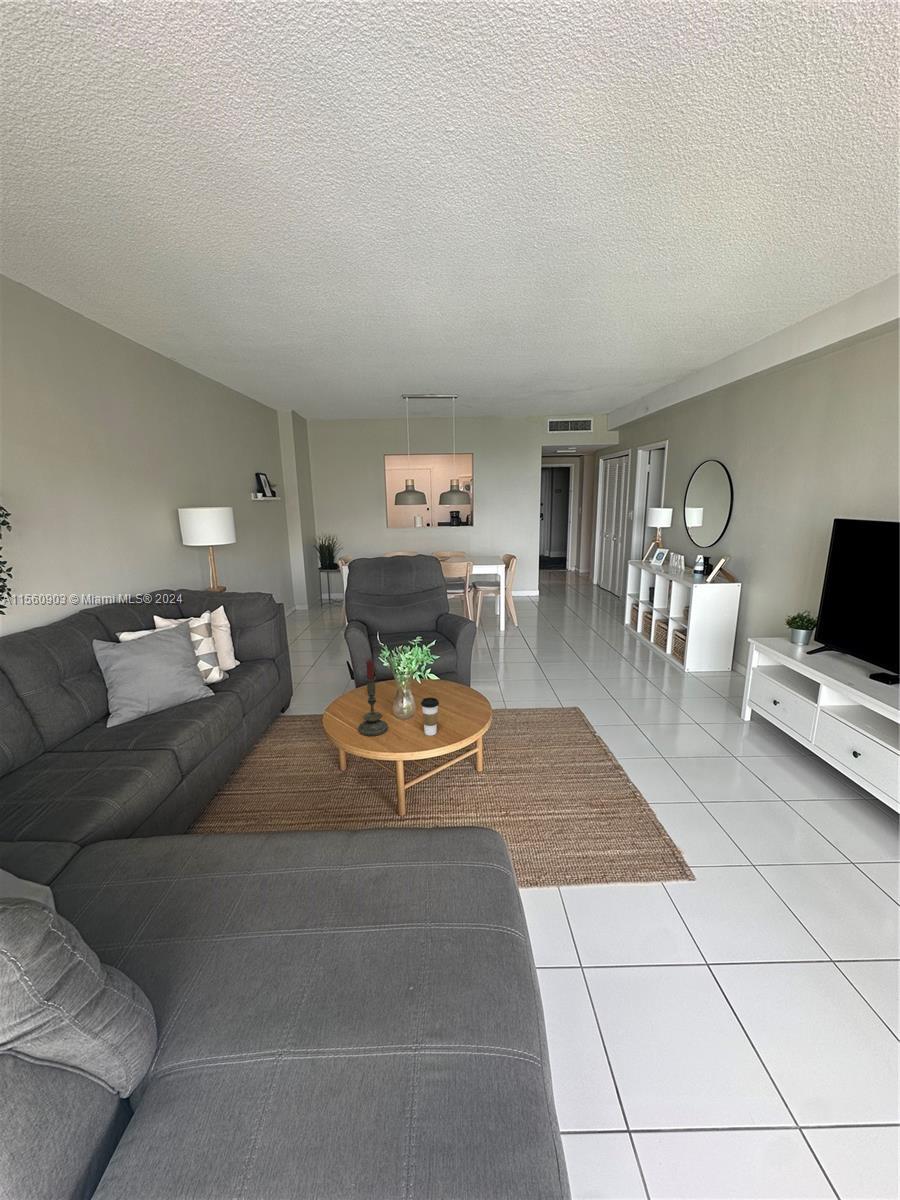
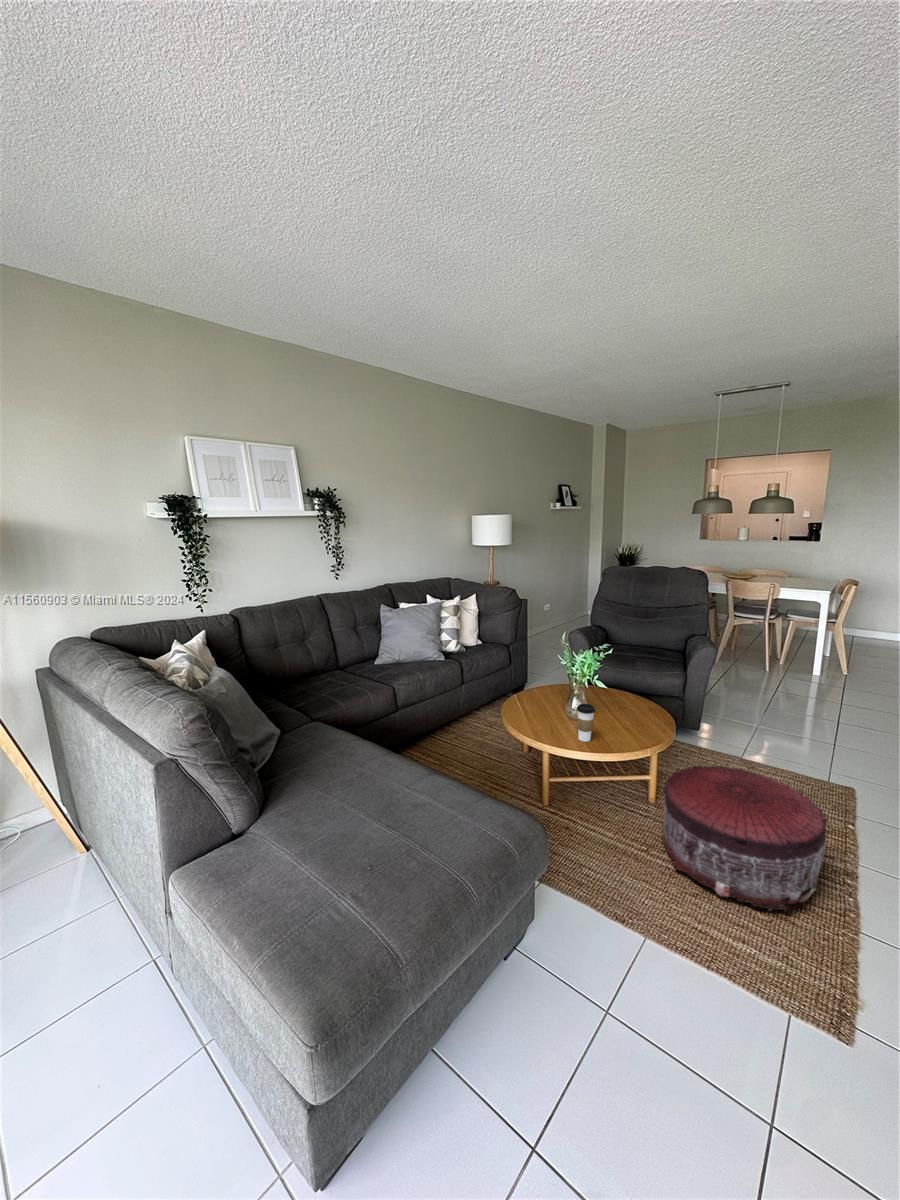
candle: present [358,659,388,736] -> none [525,654,552,726]
pouf: none [501,716,622,823] -> present [663,765,828,912]

